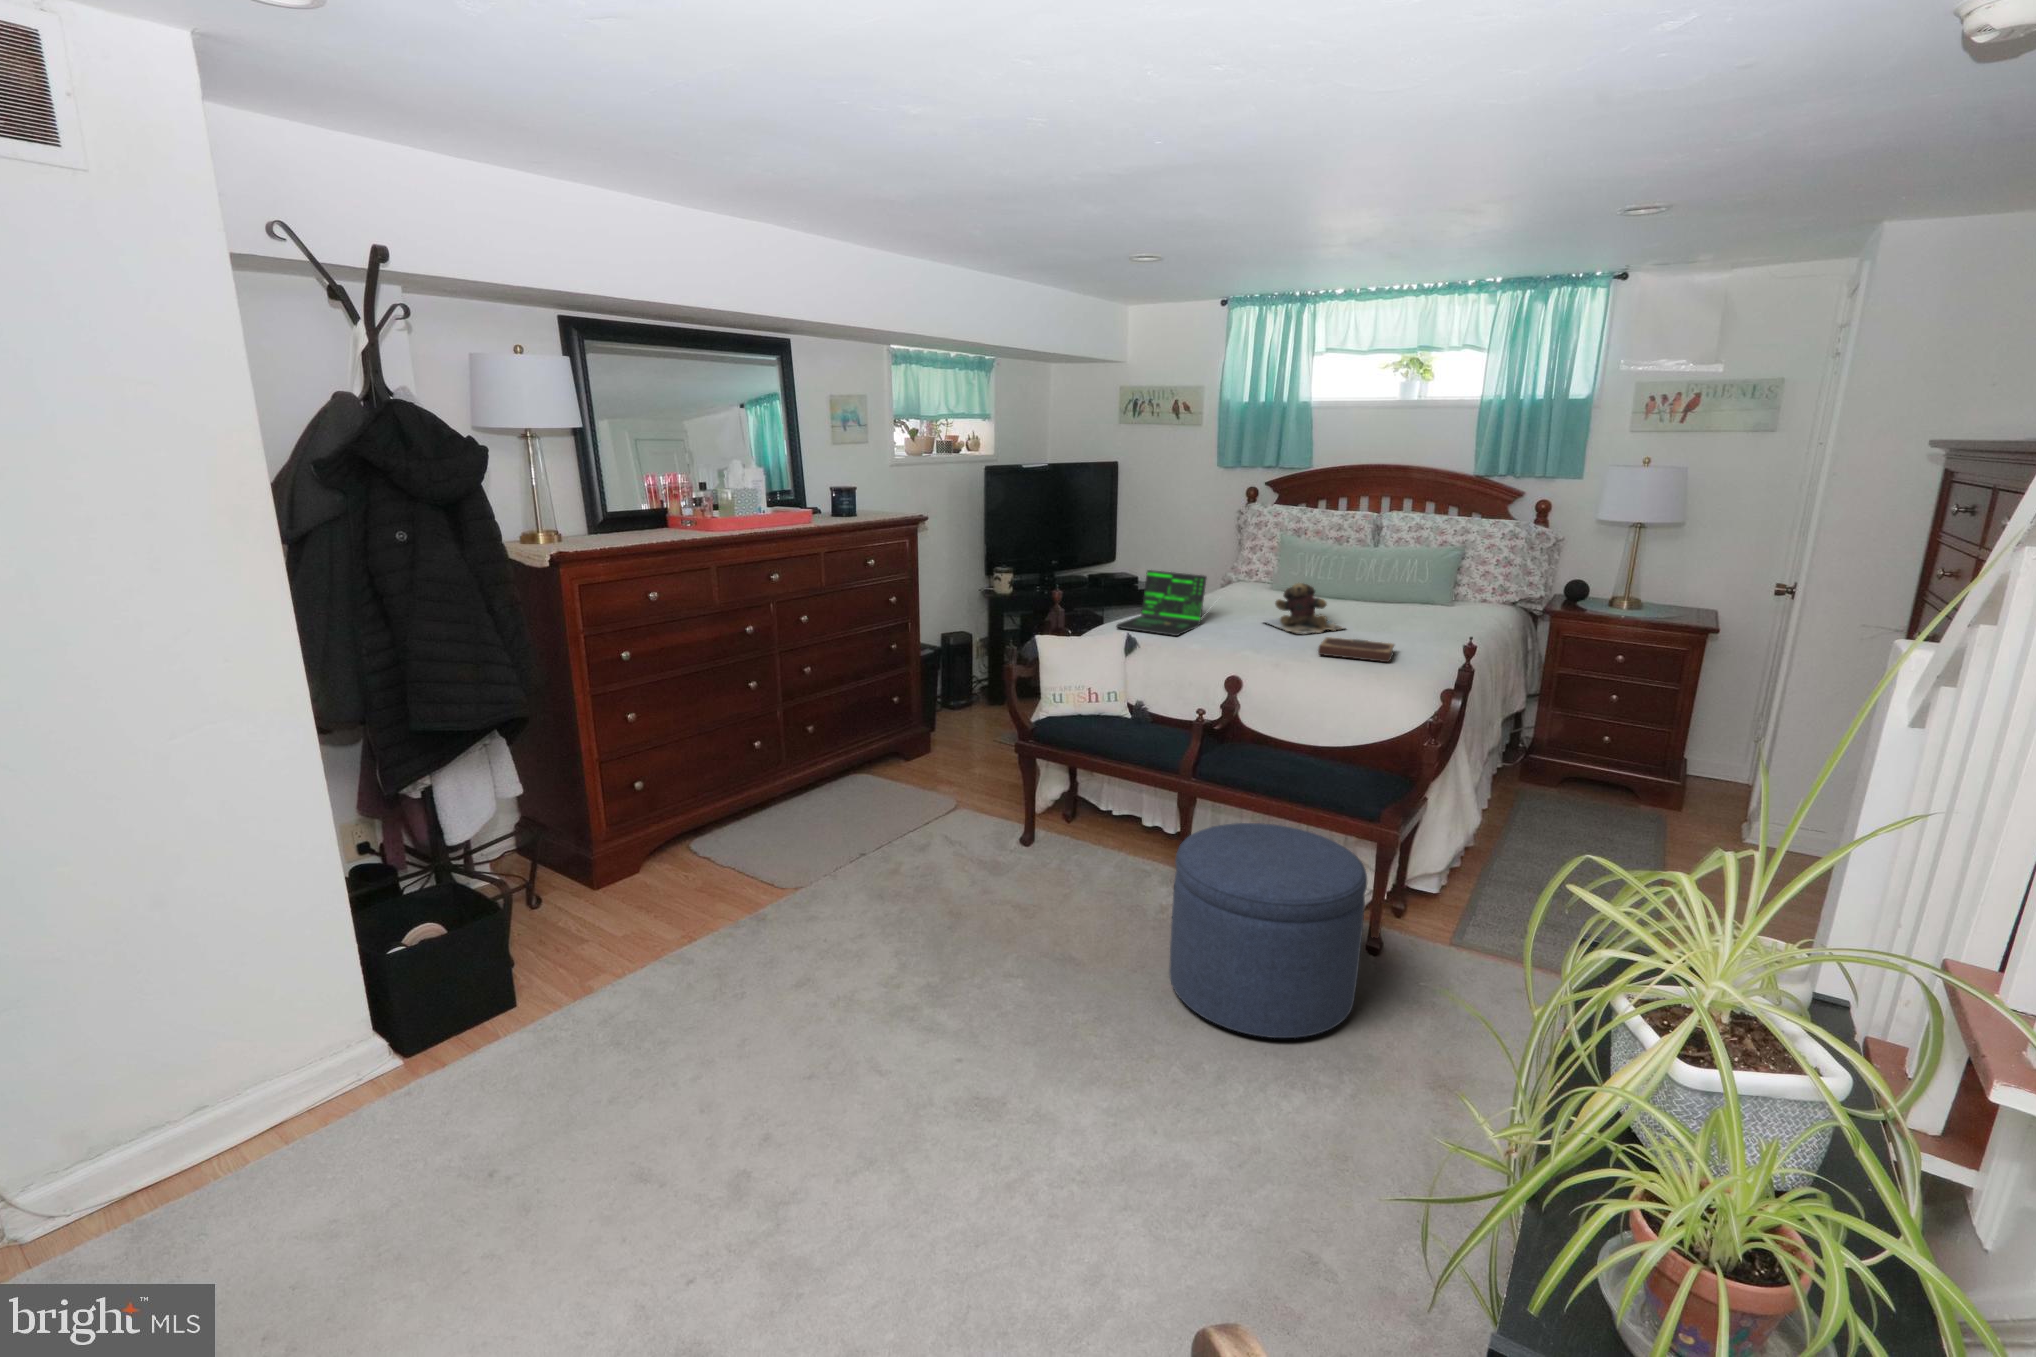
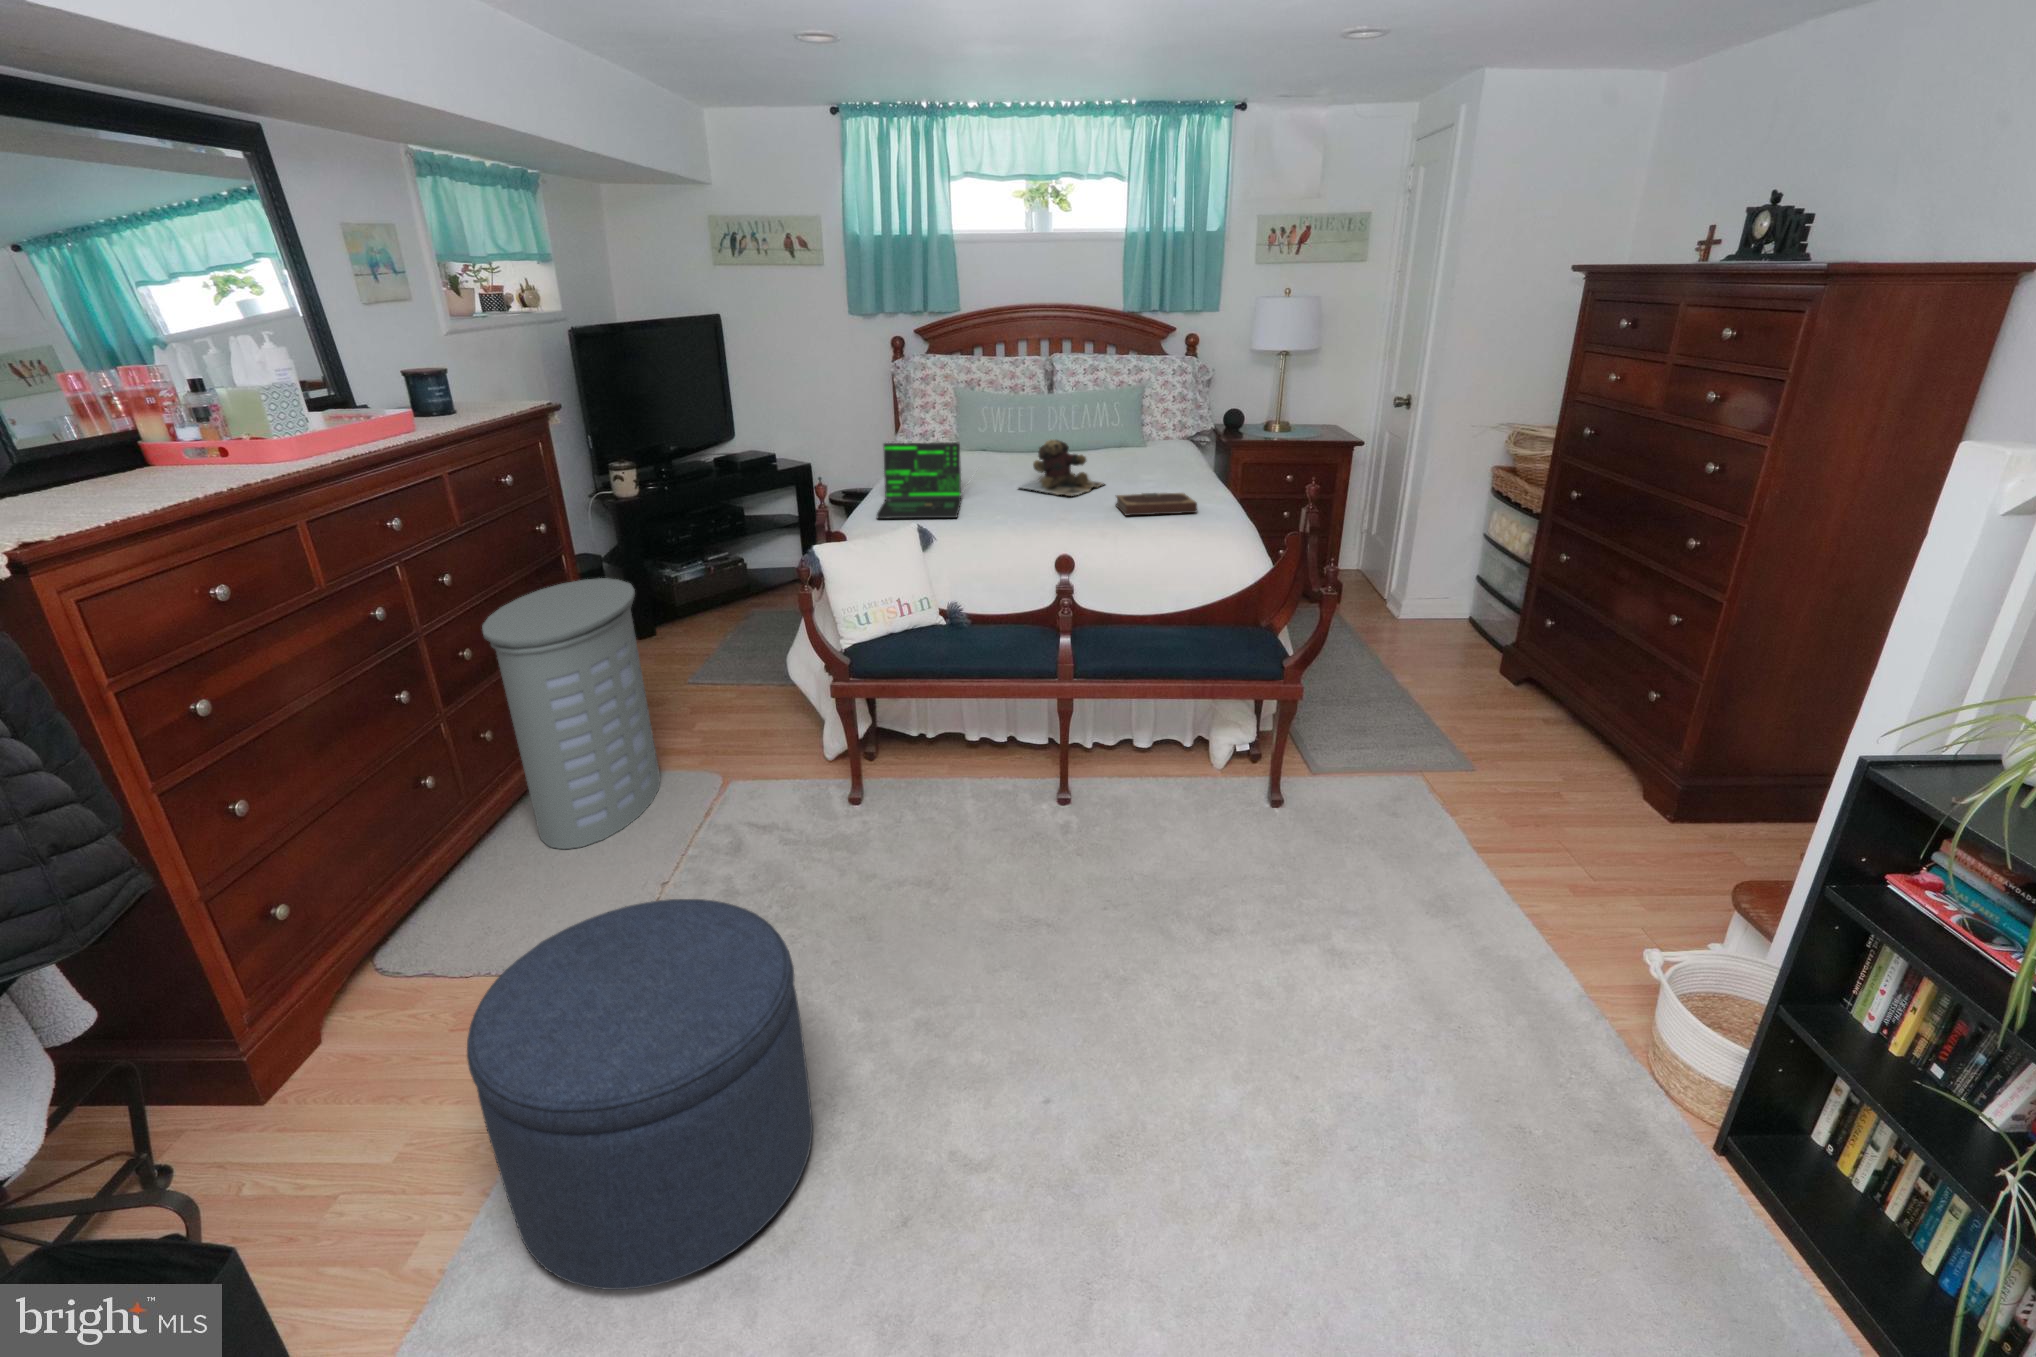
laundry hamper: none [811,640,924,820] -> present [482,578,660,849]
ottoman: present [1169,823,1367,1038] -> present [467,899,813,1290]

